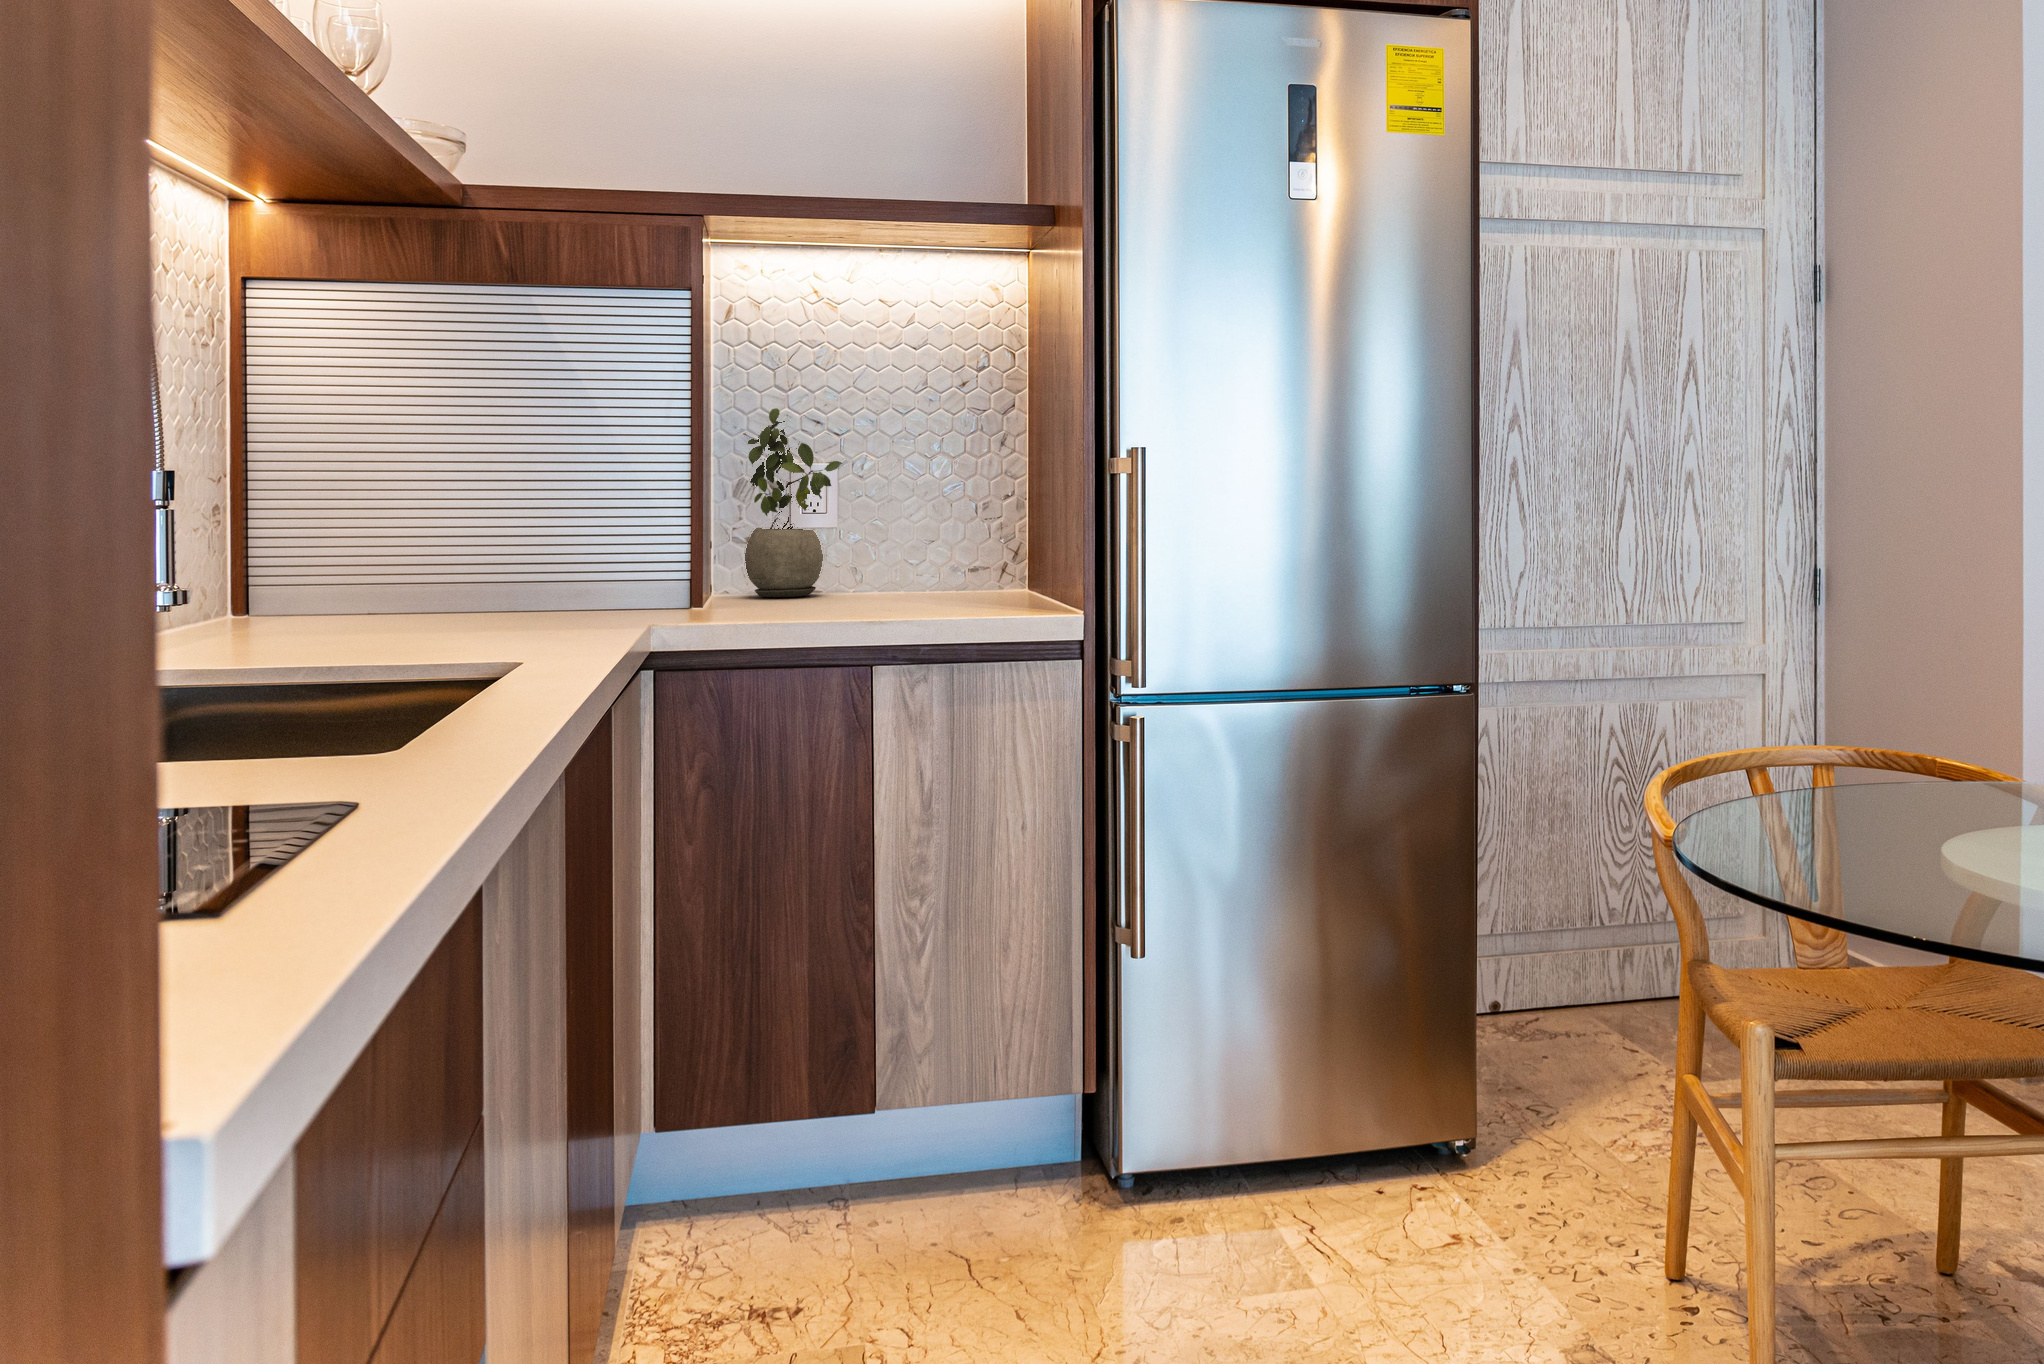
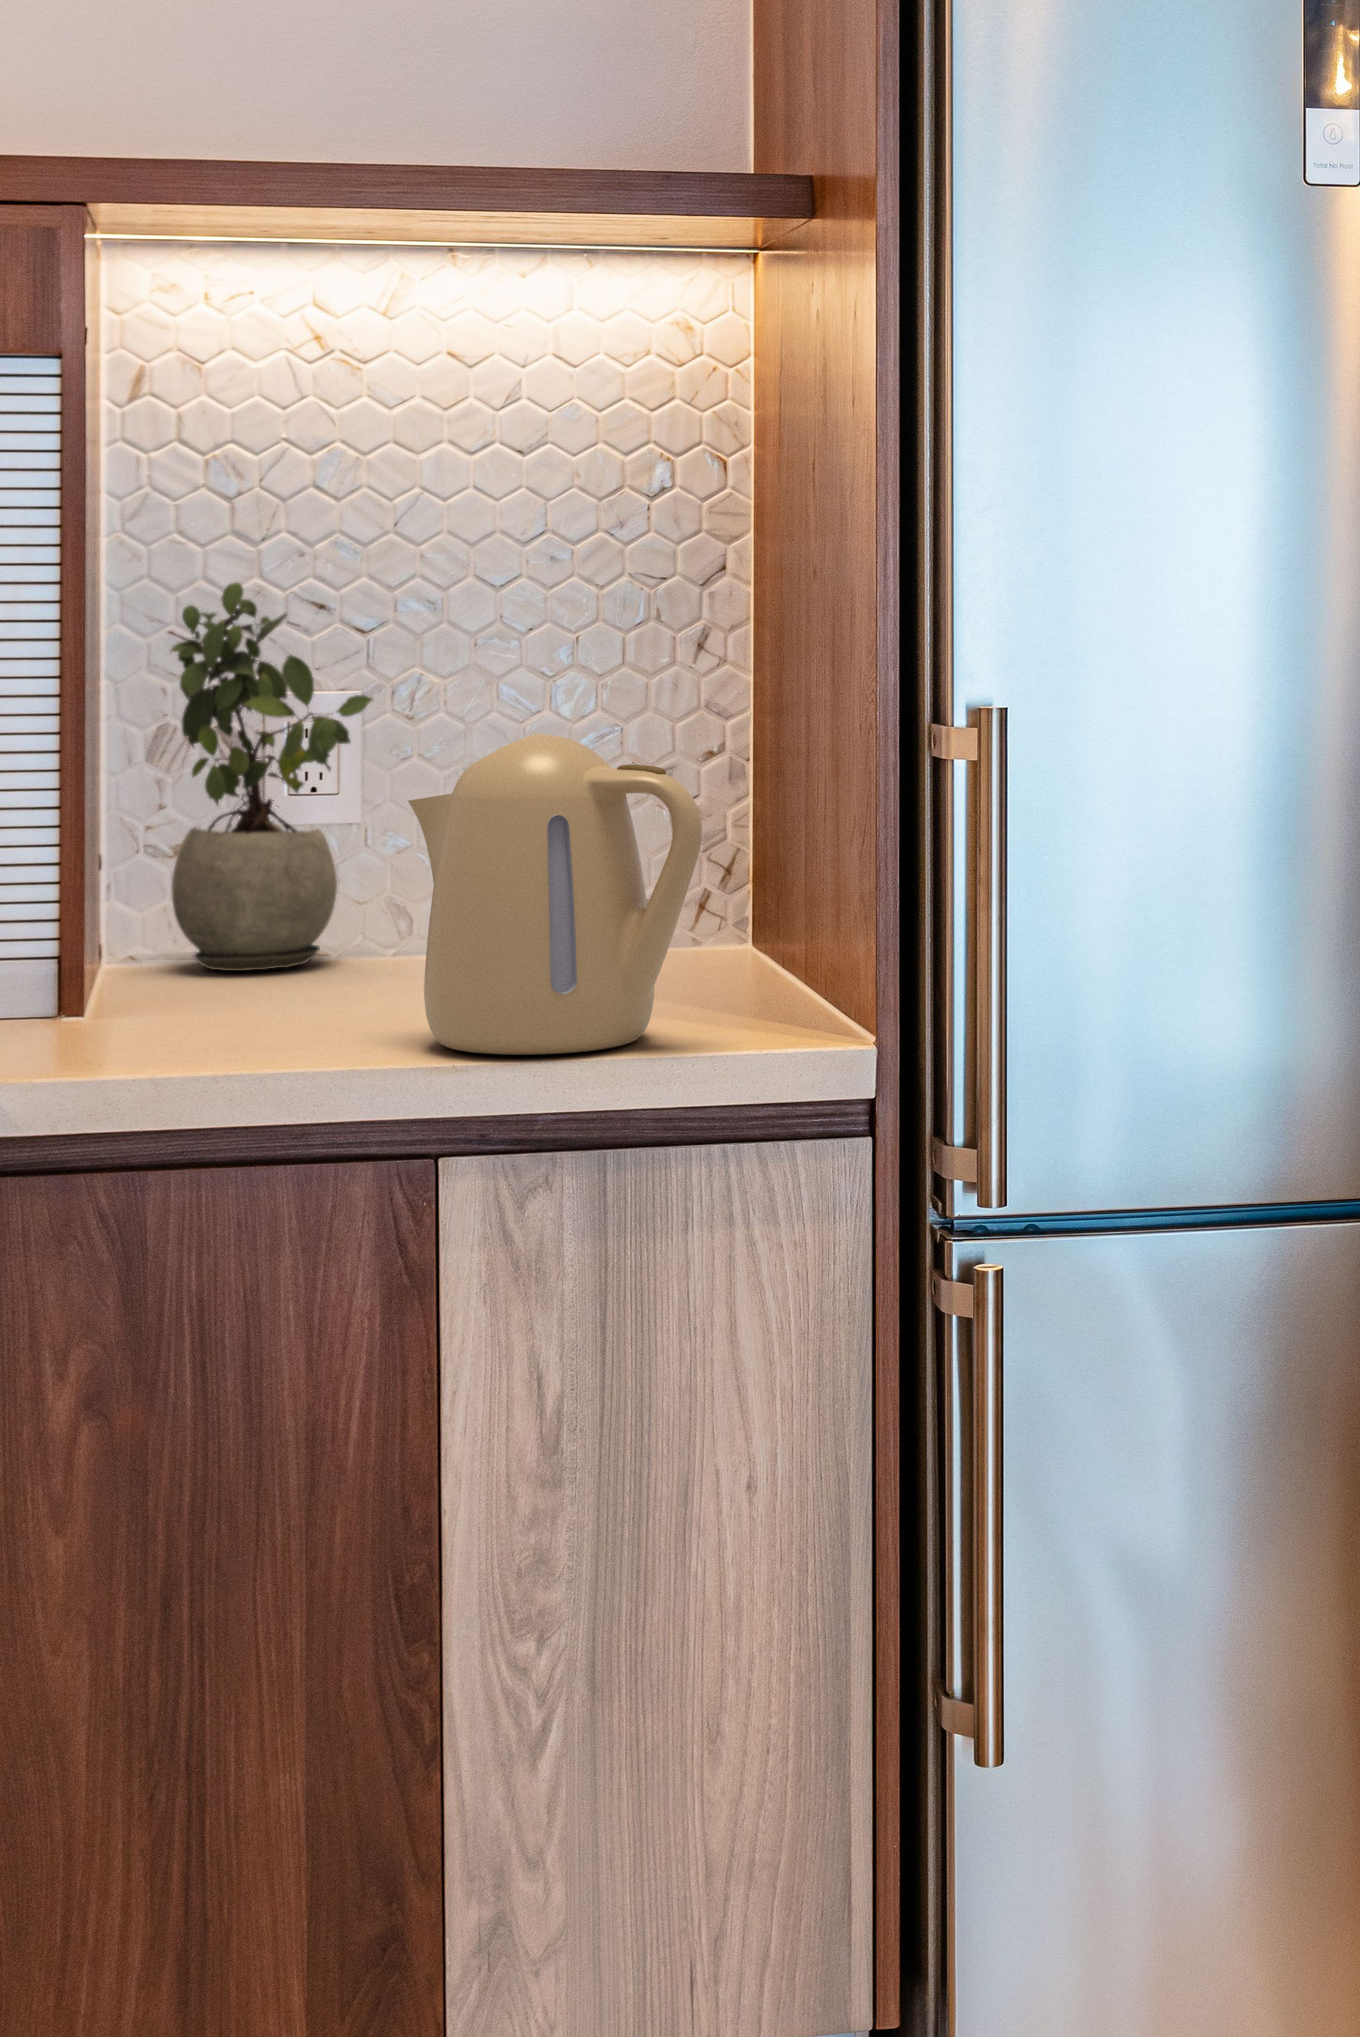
kettle: none [859,467,1000,619] -> present [408,734,702,1055]

